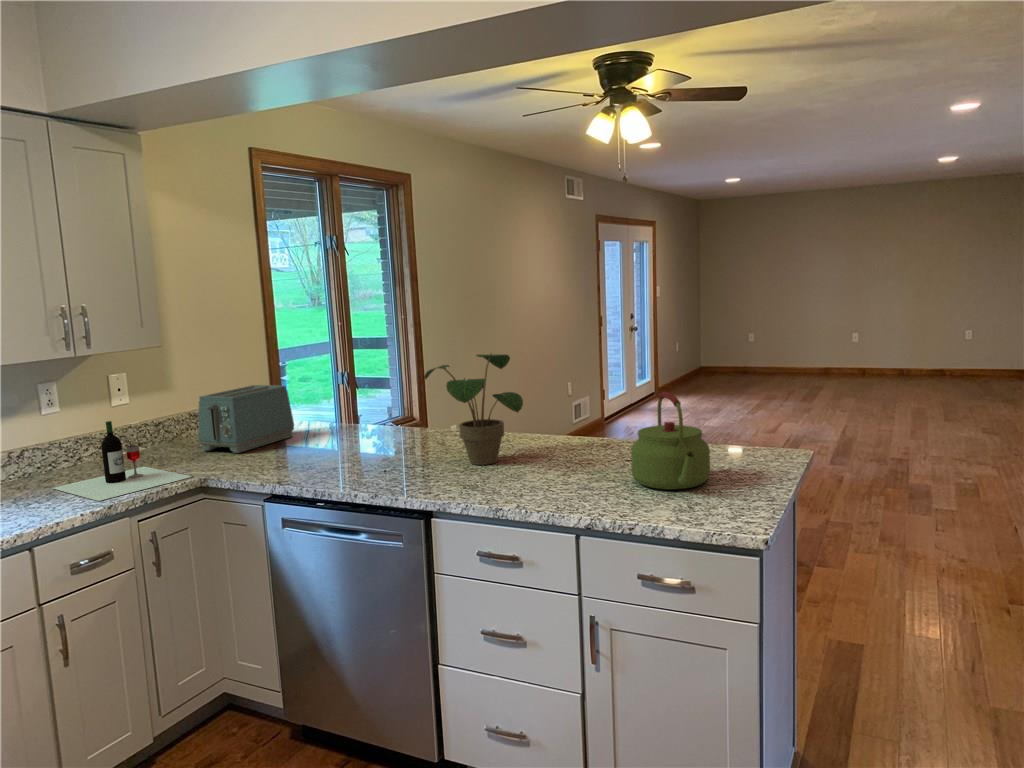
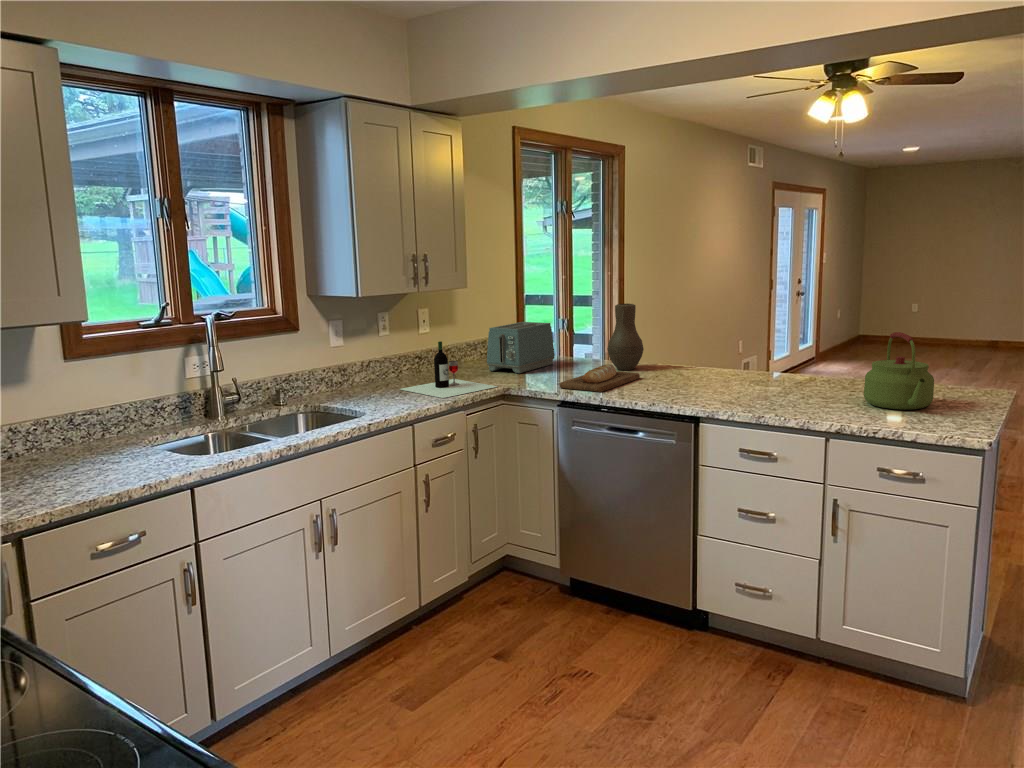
potted plant: present [424,353,523,465] -> none [684,299,769,388]
vase: none [352,360,398,442] -> present [607,304,644,370]
bread loaf: none [271,439,384,479] -> present [559,364,640,392]

